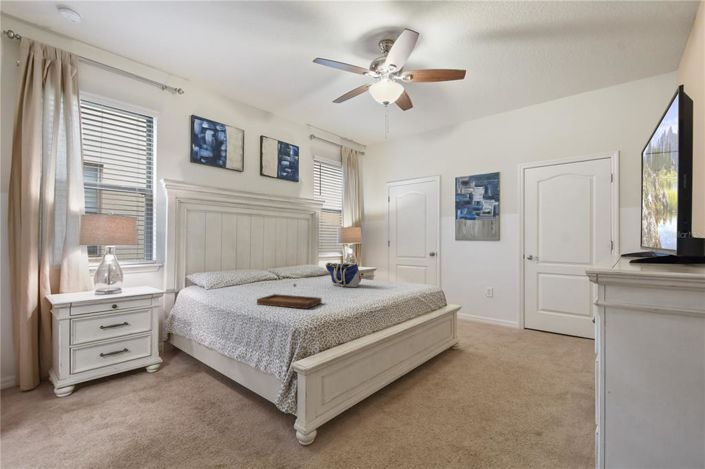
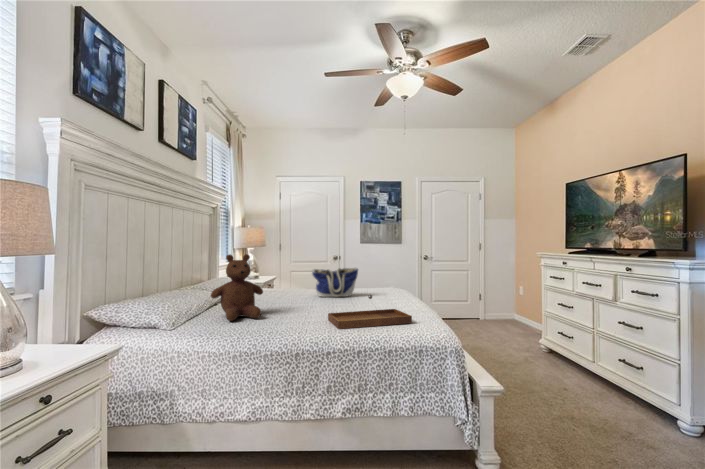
teddy bear: none [228,250,262,292] -> present [211,254,263,321]

